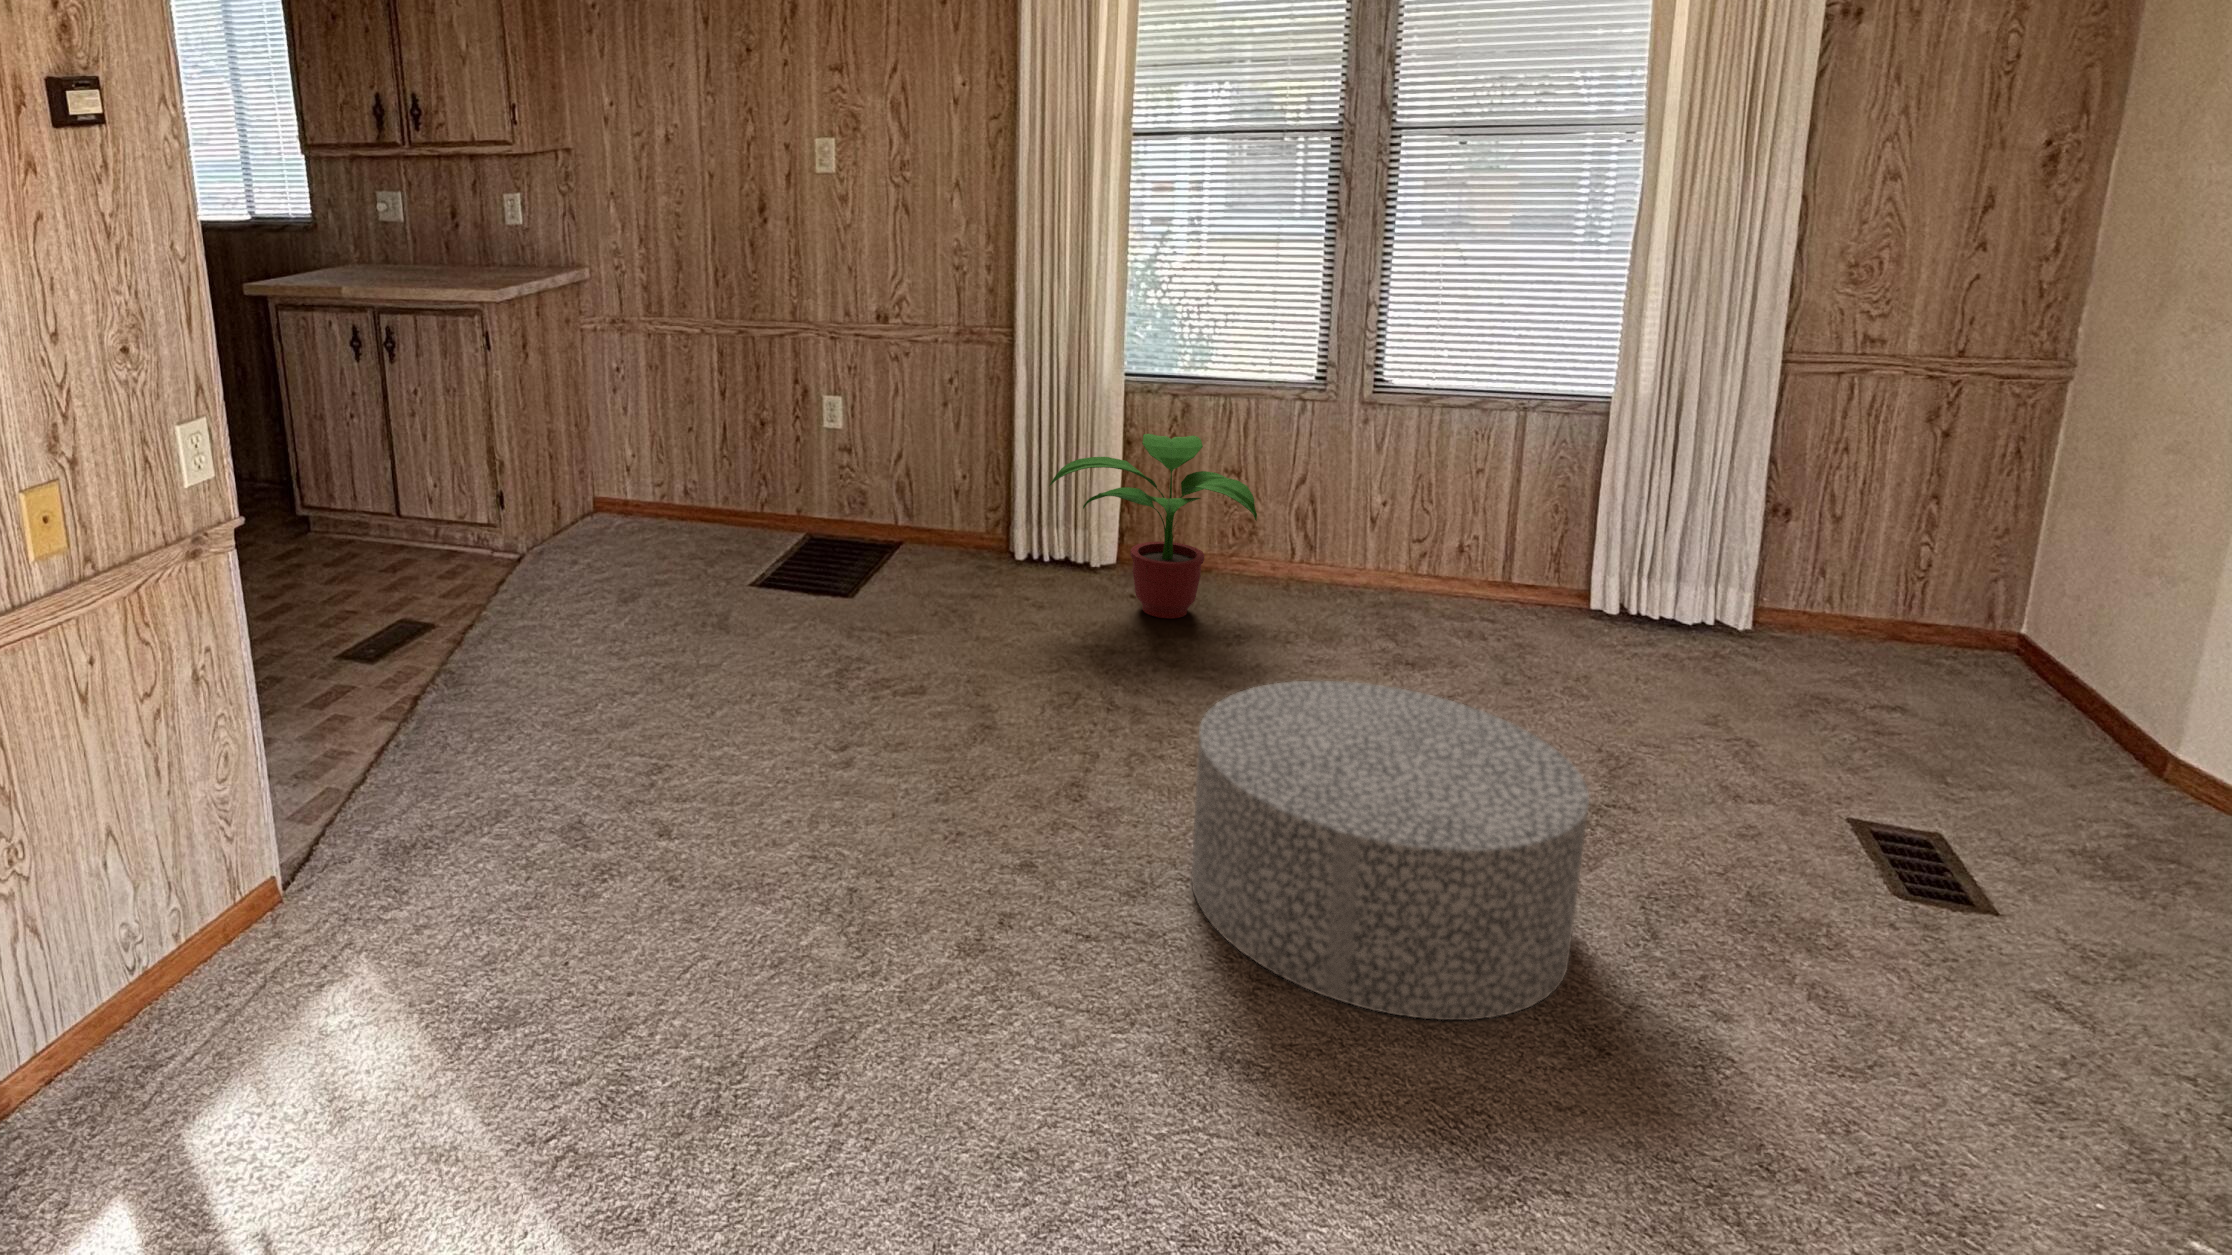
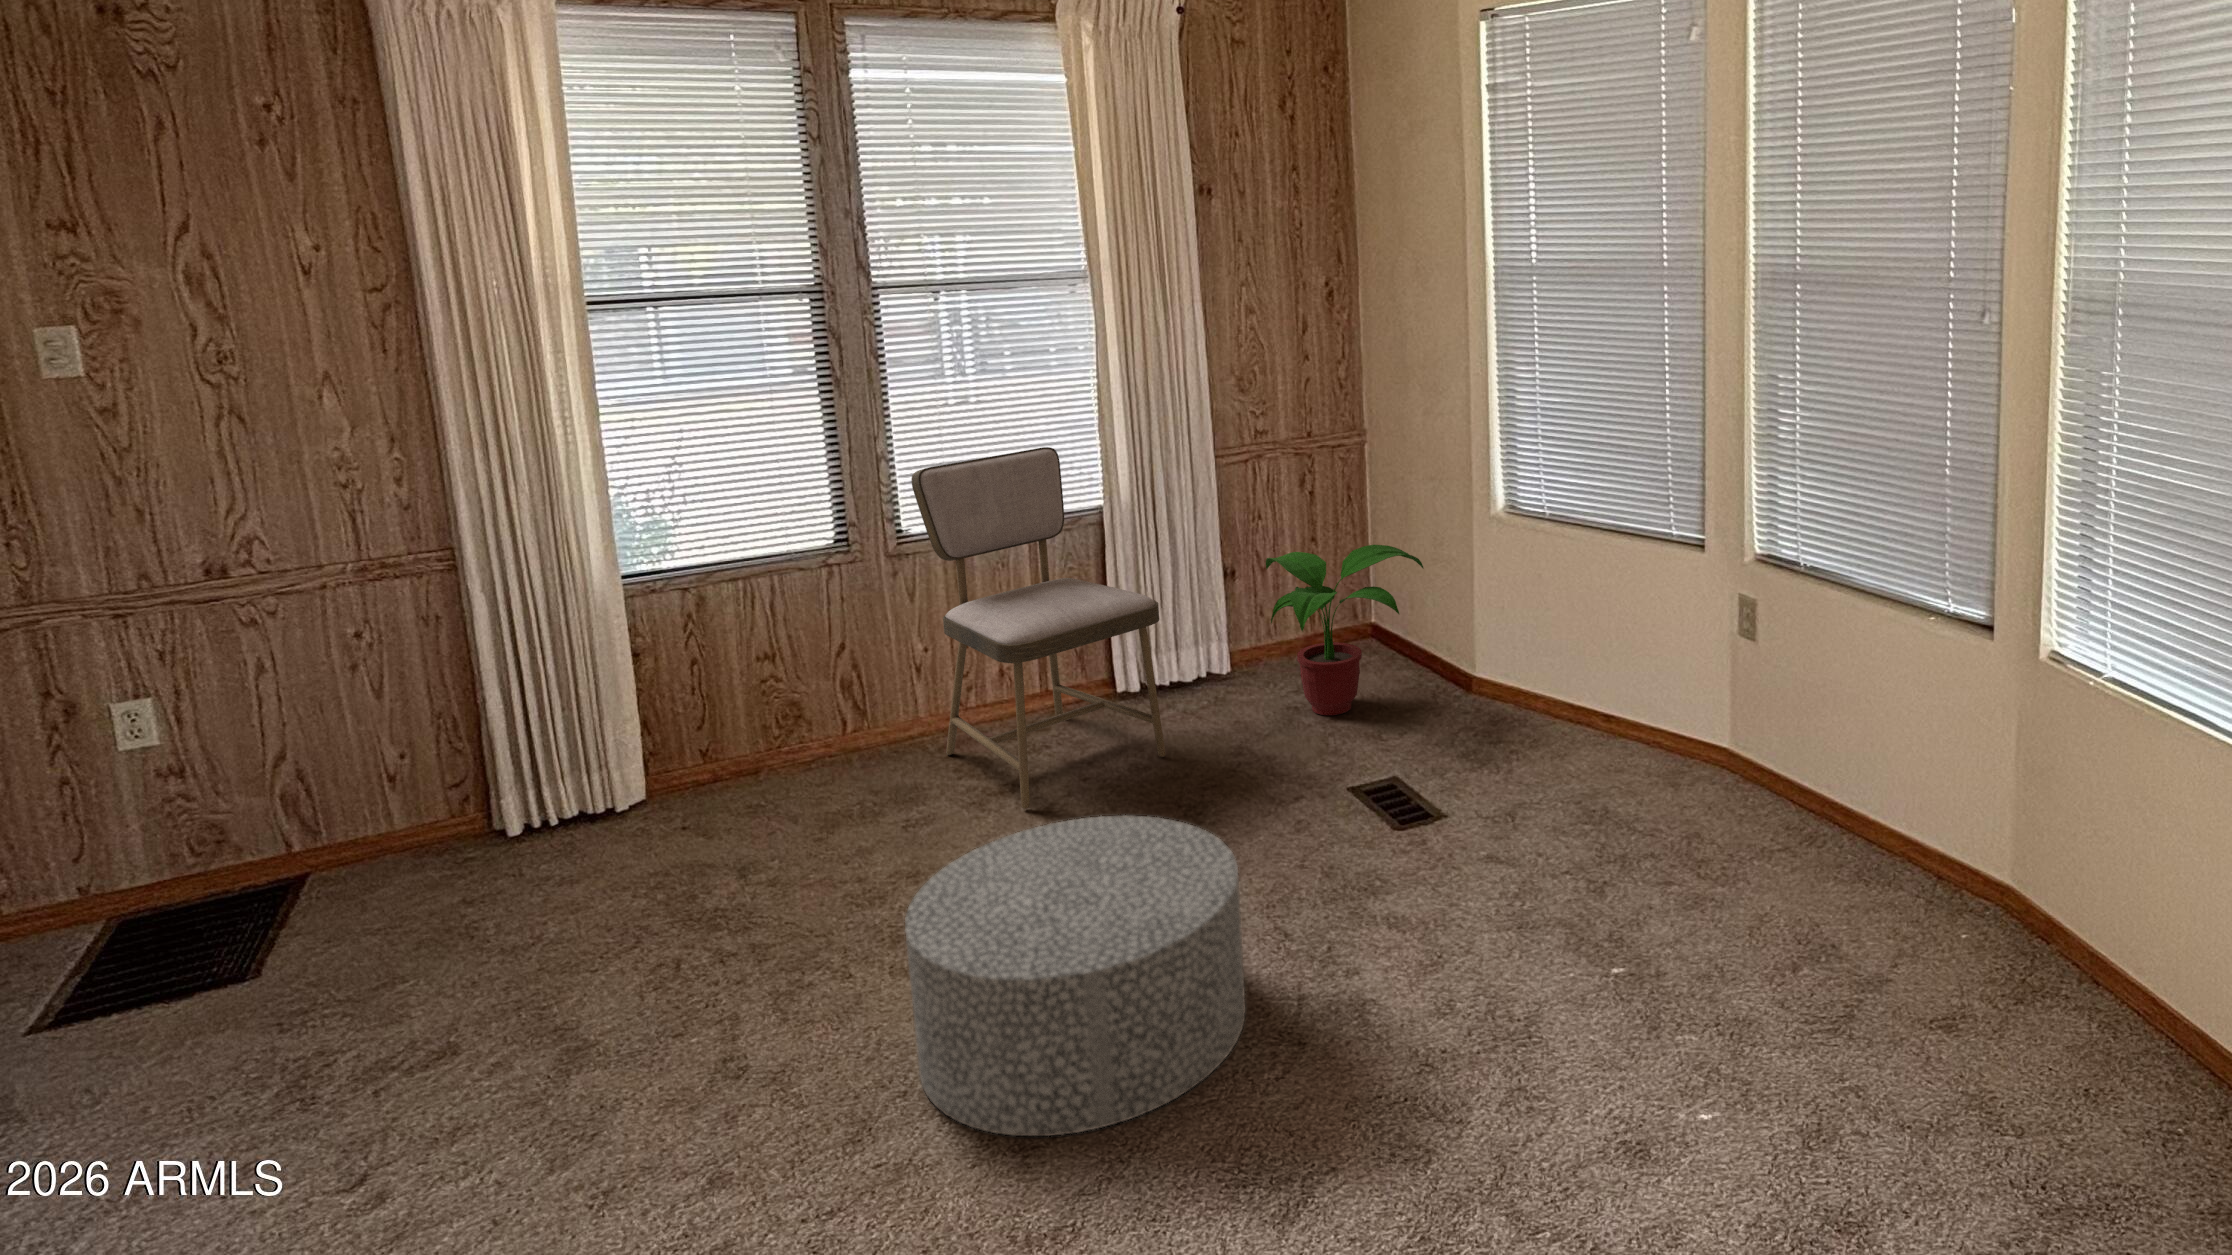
dining chair: none [1374,315,1644,690] -> present [912,447,1166,809]
potted plant: present [1049,434,1257,618] -> present [1266,545,1423,715]

